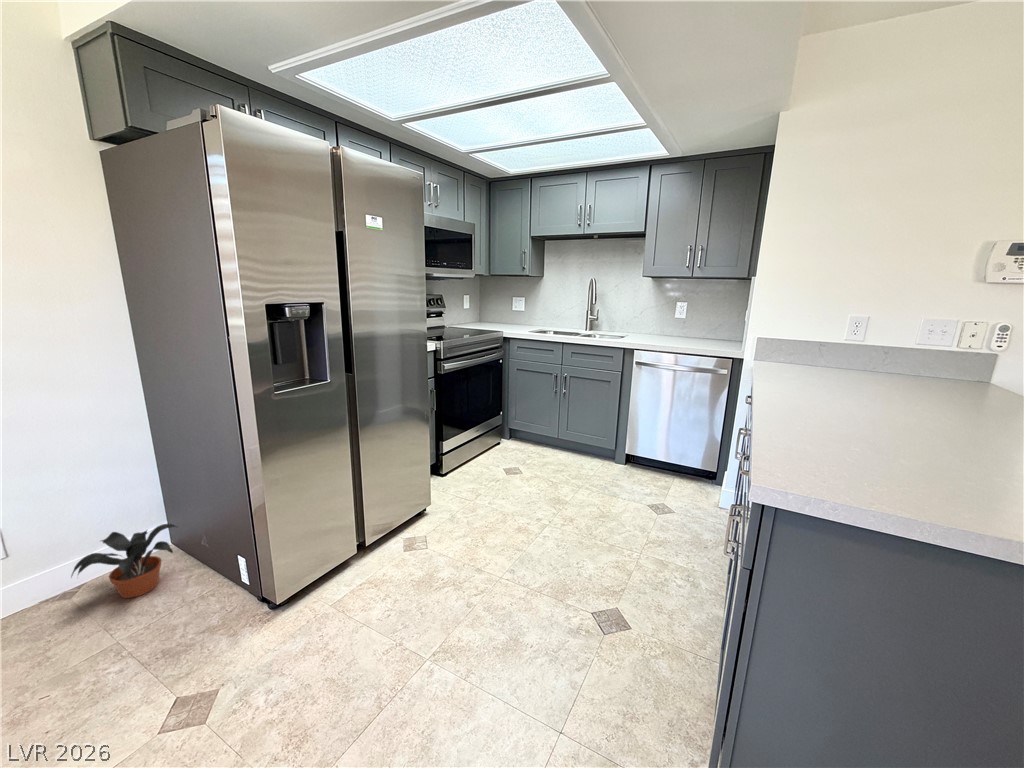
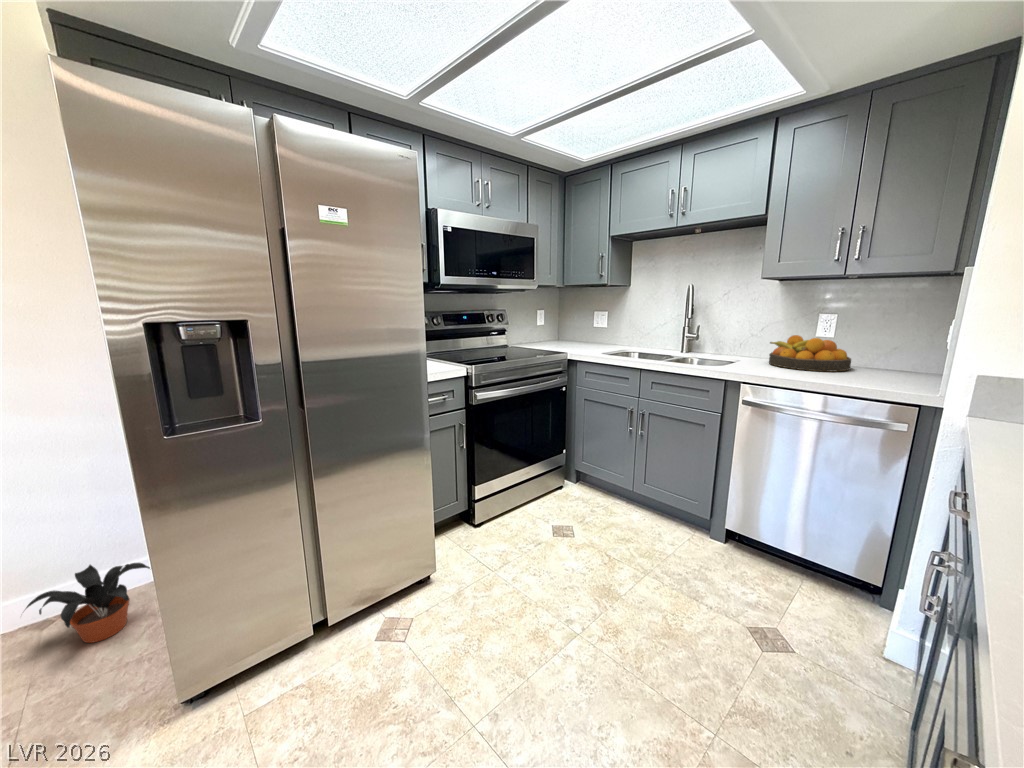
fruit bowl: none [647,317,696,341] -> present [769,335,851,371]

